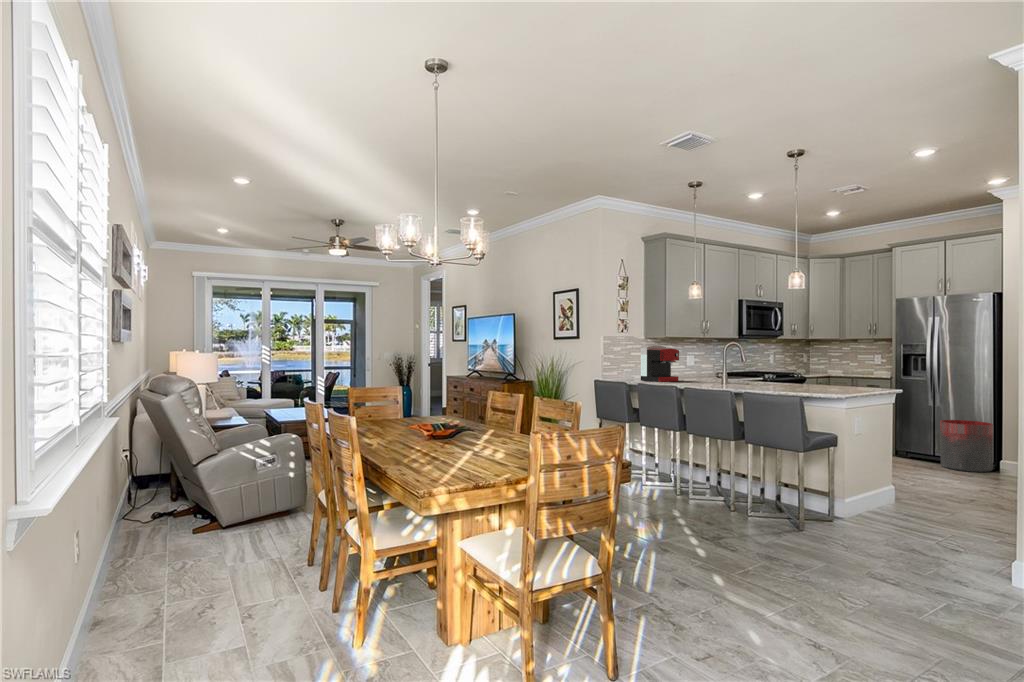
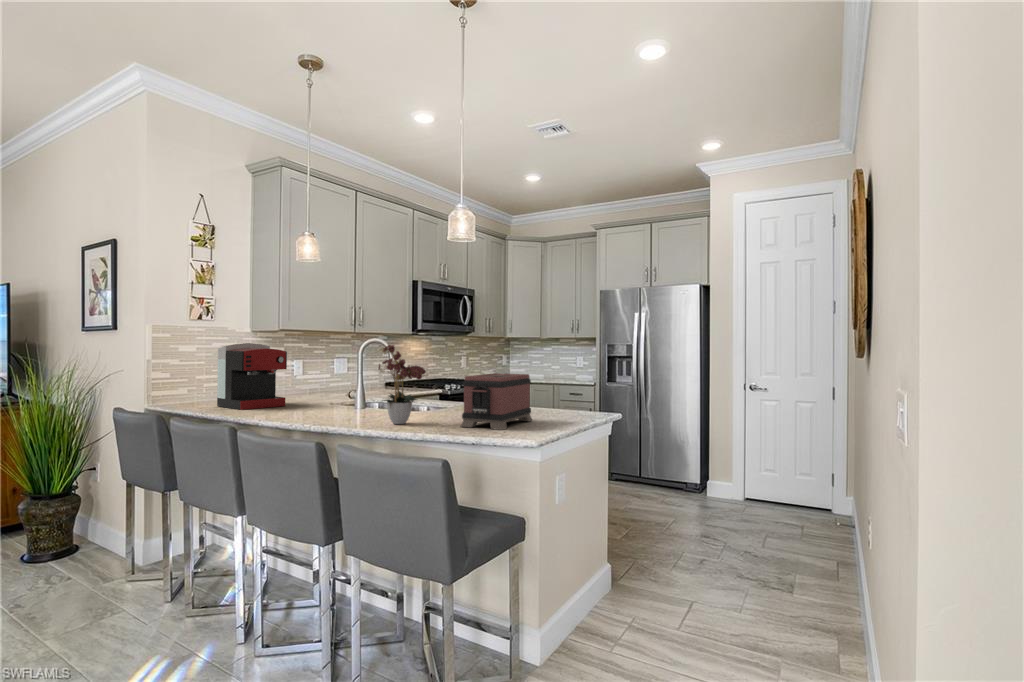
flower arrangement: none [750,345,779,388] -> present [378,345,426,424]
toaster: none [800,362,842,391] -> present [461,373,532,430]
trash can: present [940,420,993,472] -> none [648,437,703,505]

